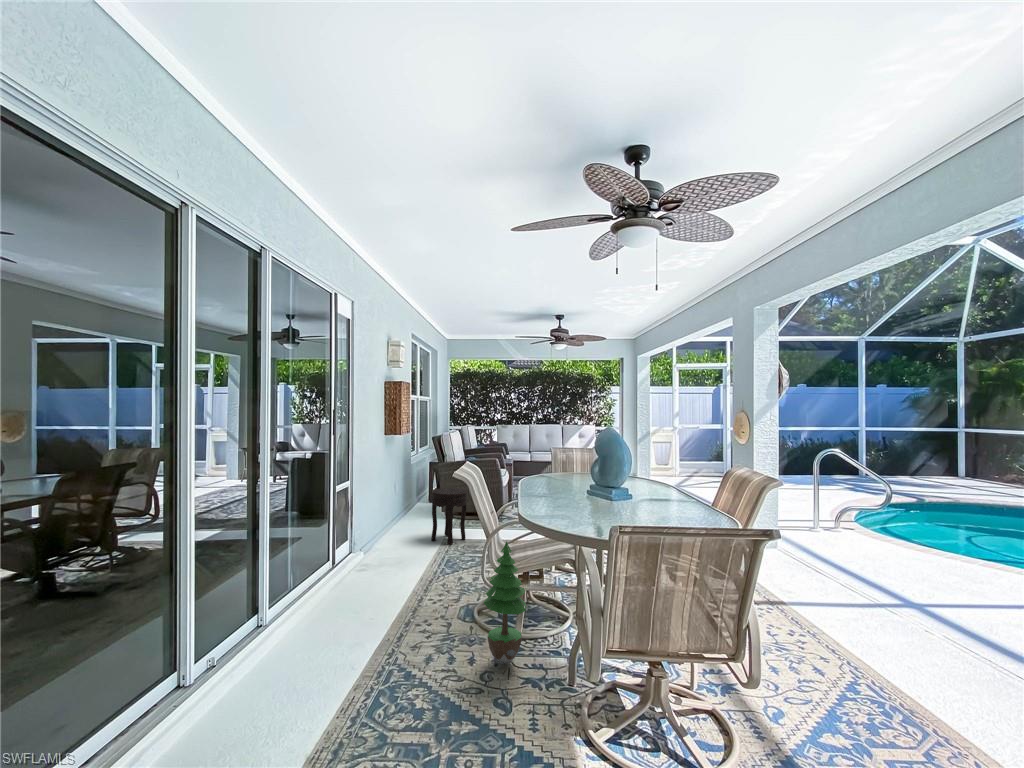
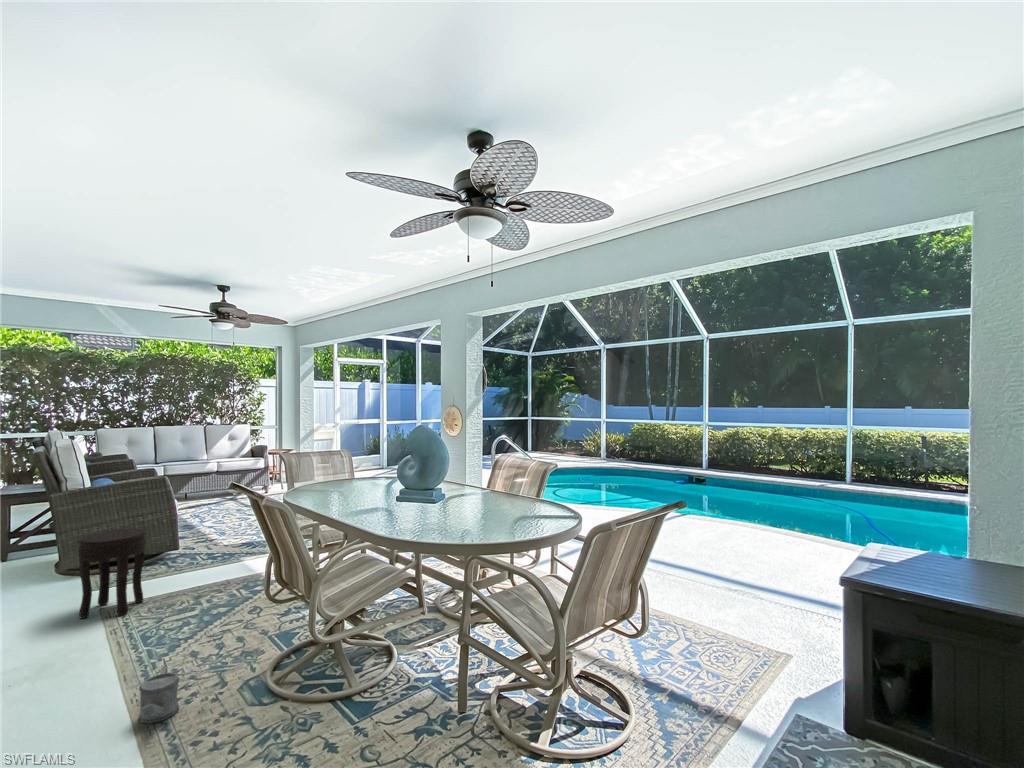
potted tree: present [484,542,526,664] -> none [343,570,401,729]
watering can: none [396,576,429,608] -> present [139,666,180,724]

